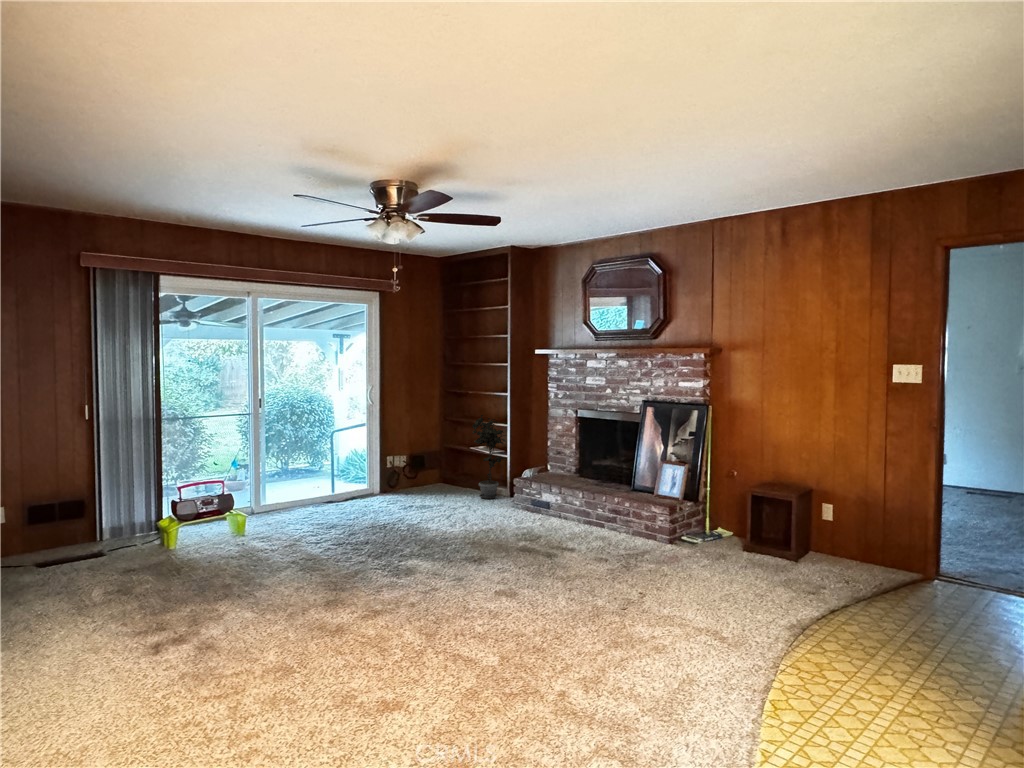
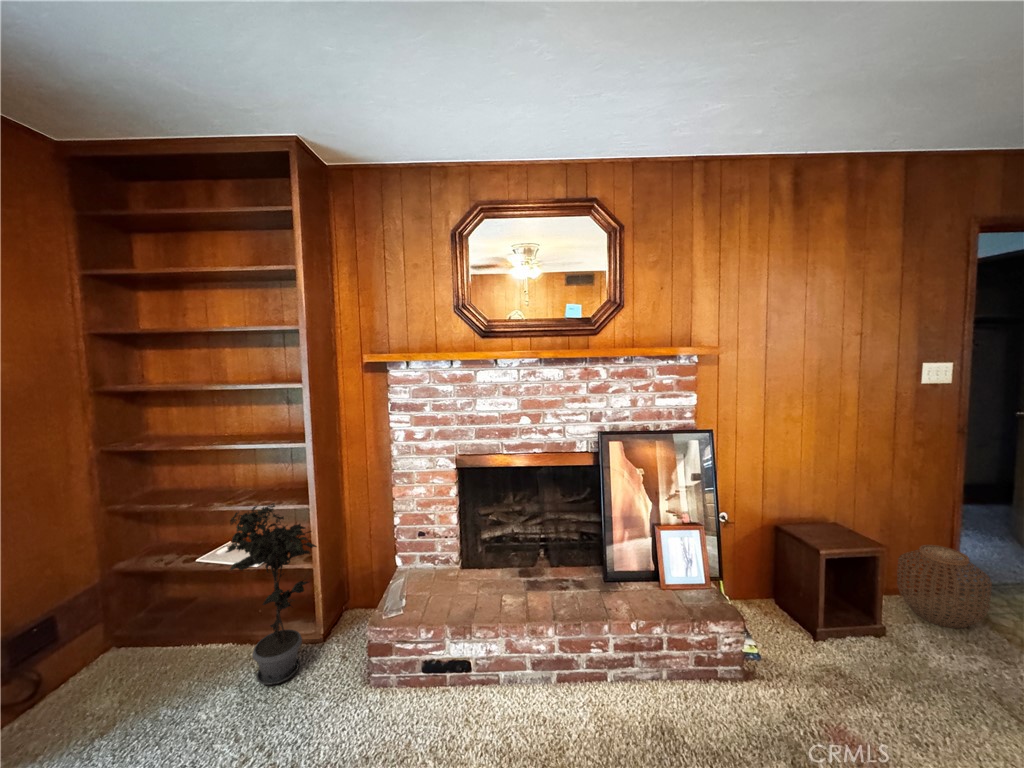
woven basket: none [842,515,905,579] -> present [897,545,992,628]

